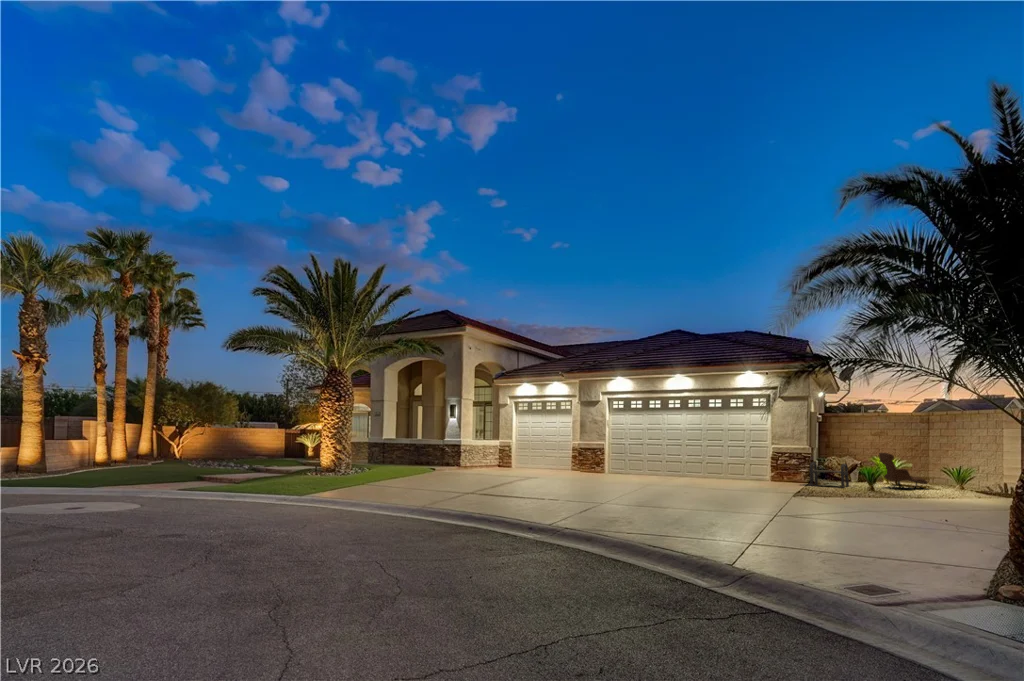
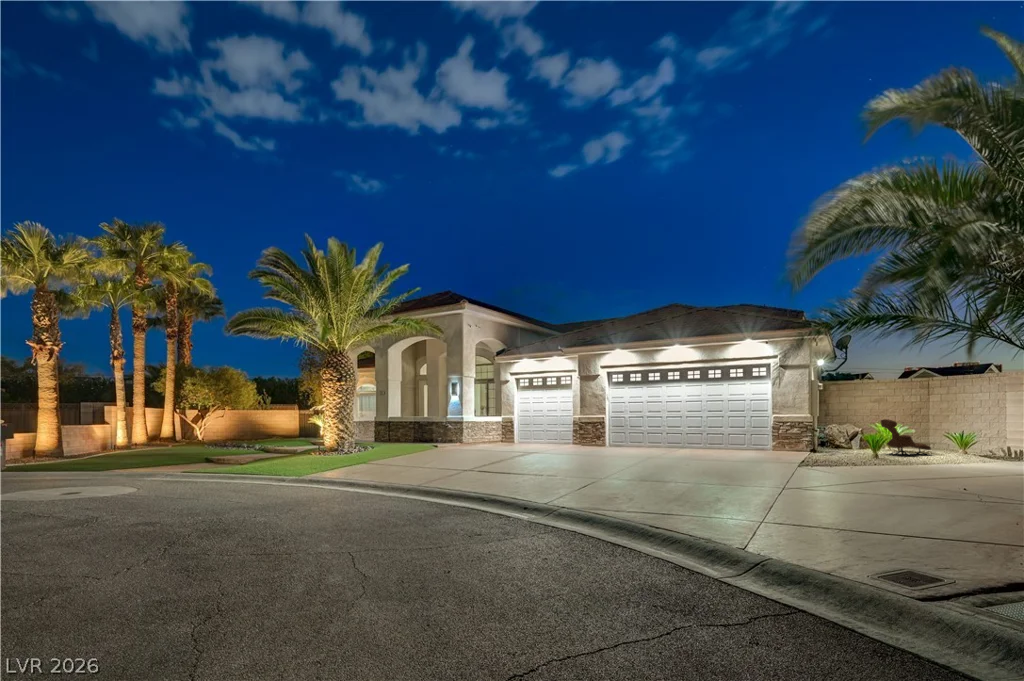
bench: present [810,462,849,488] -> none [810,431,850,456]

